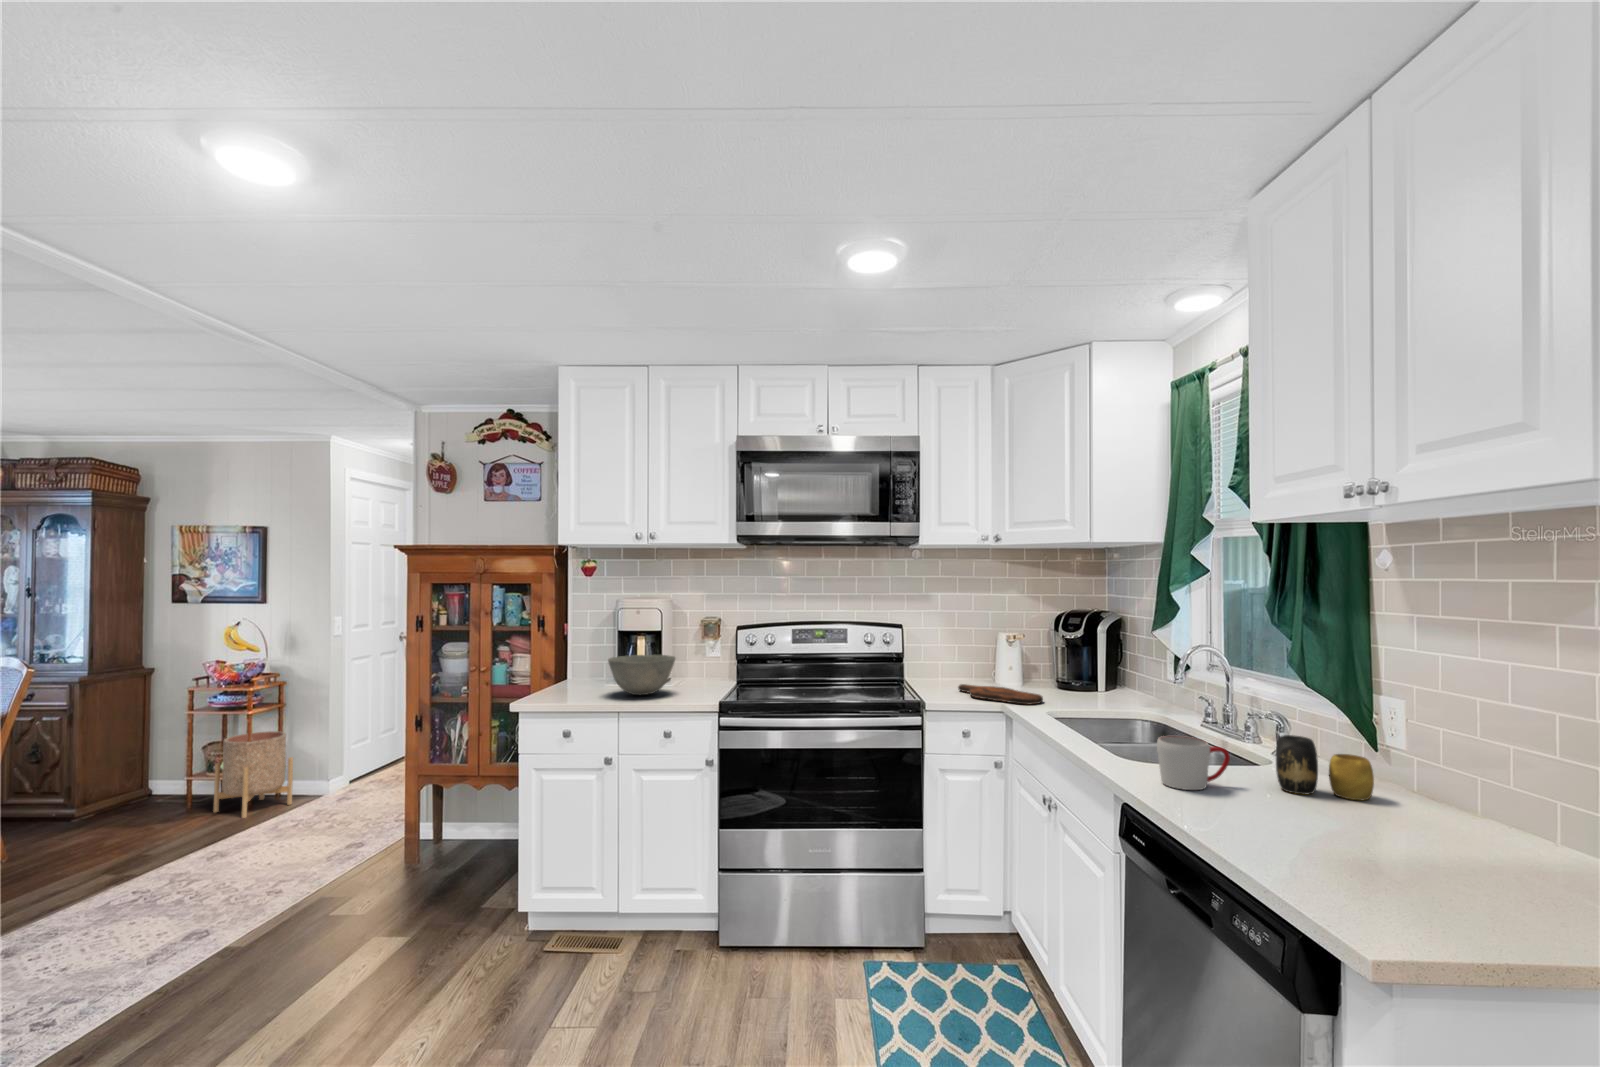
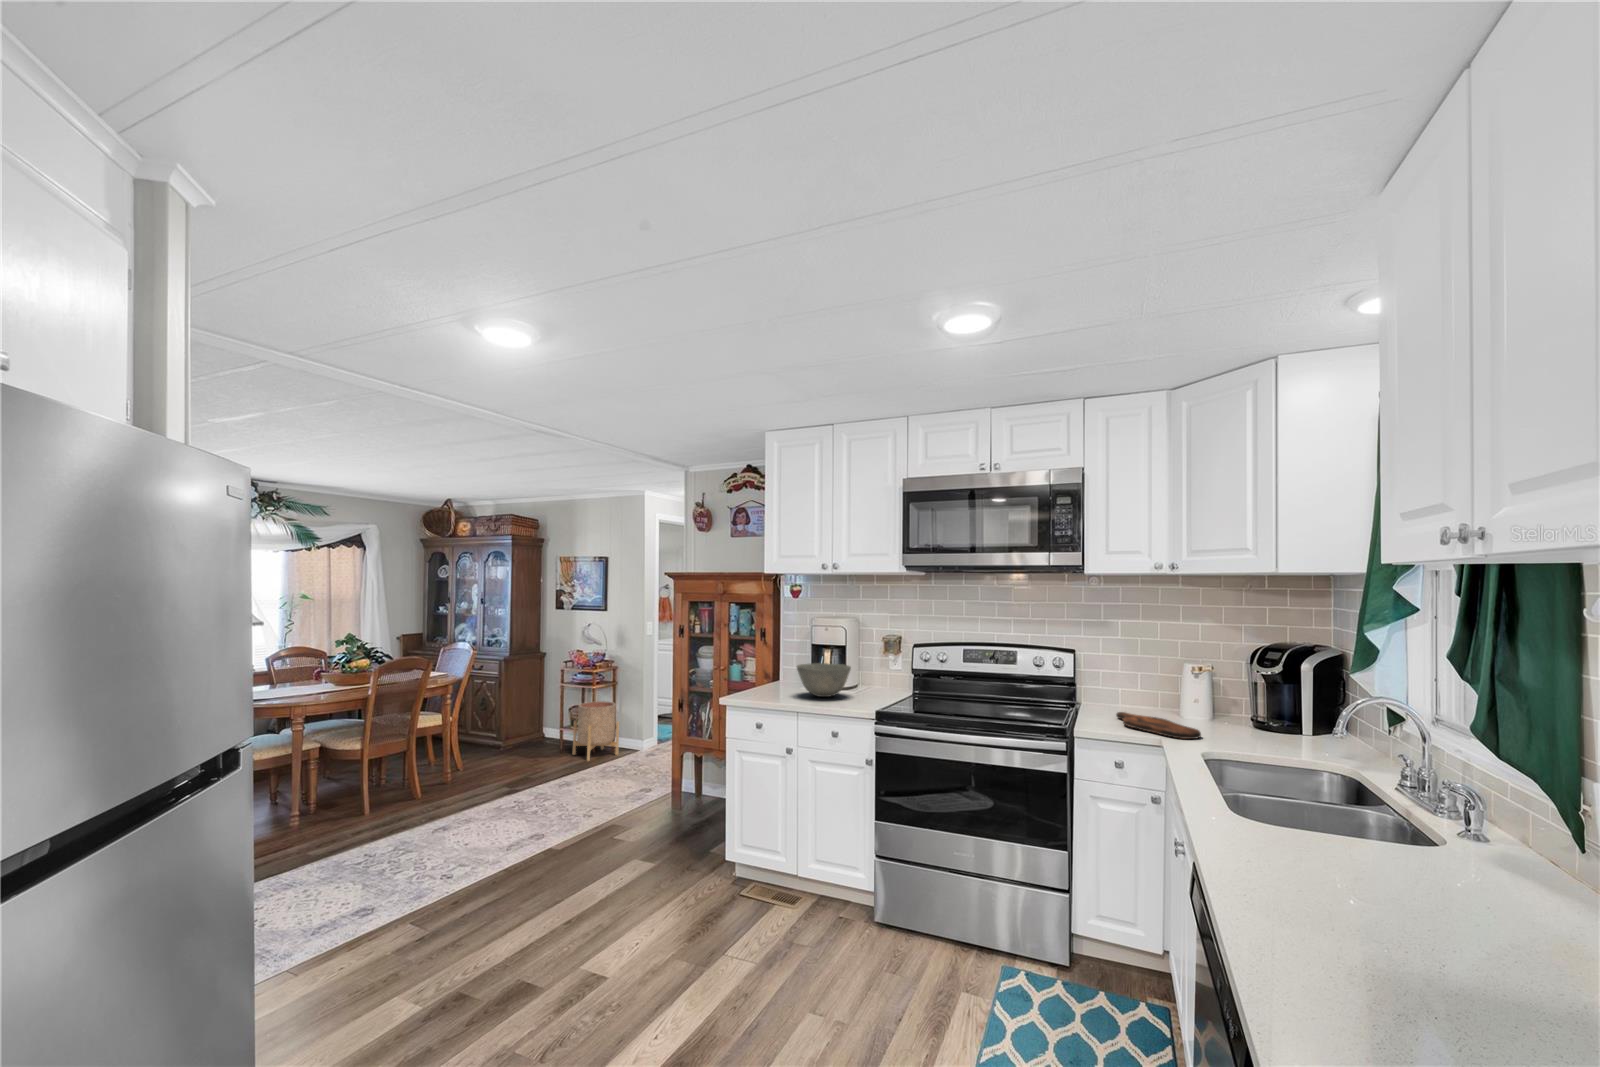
vase: present [1276,735,1374,800] -> none [1400,804,1540,899]
mug: present [1157,736,1230,790] -> none [1244,787,1338,851]

